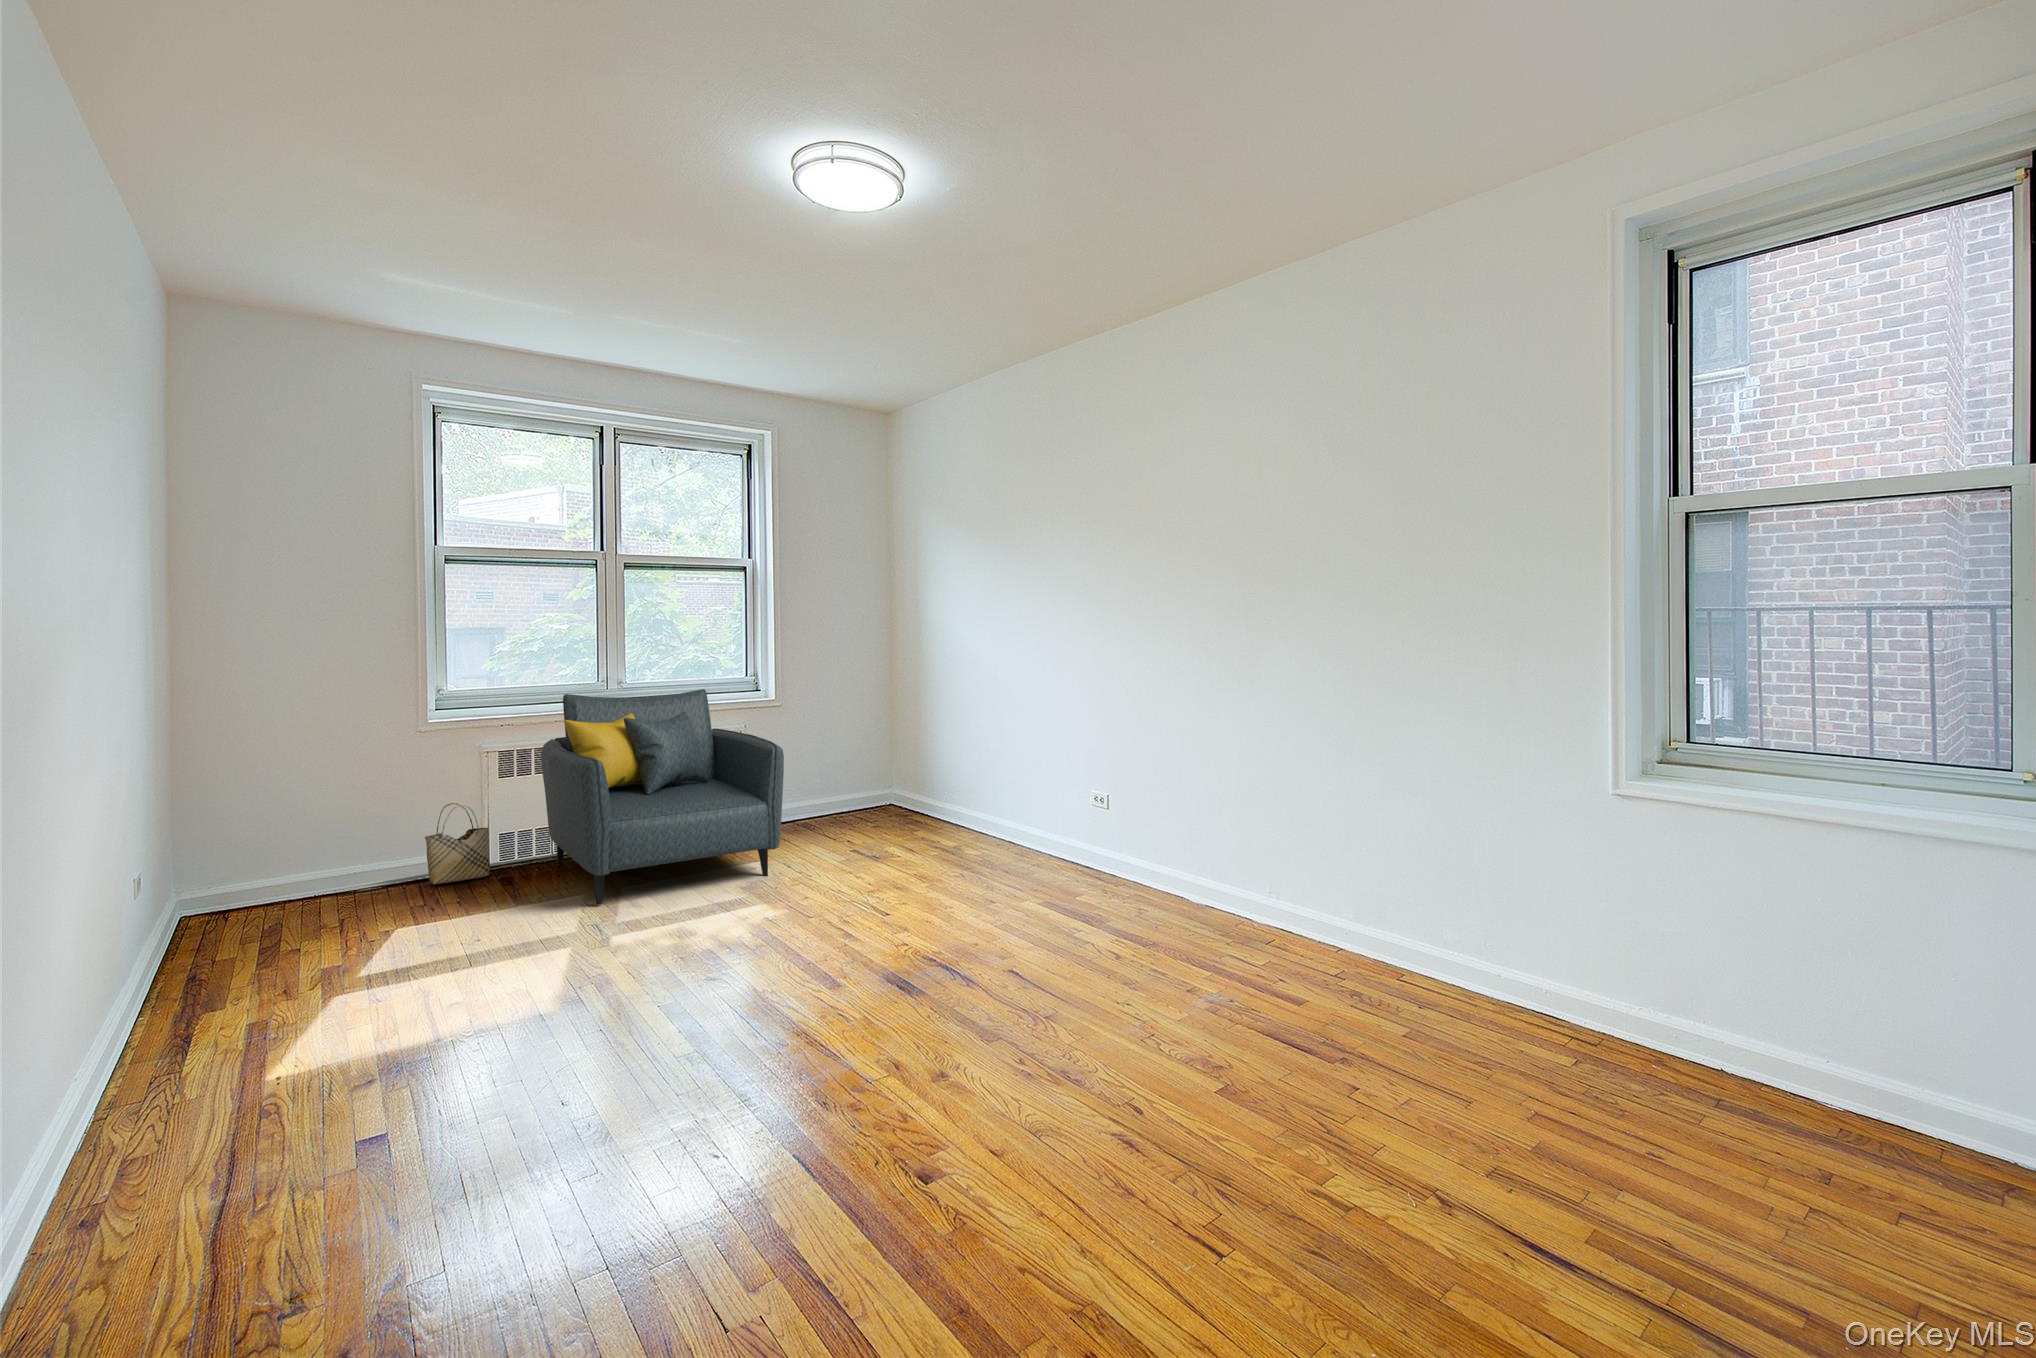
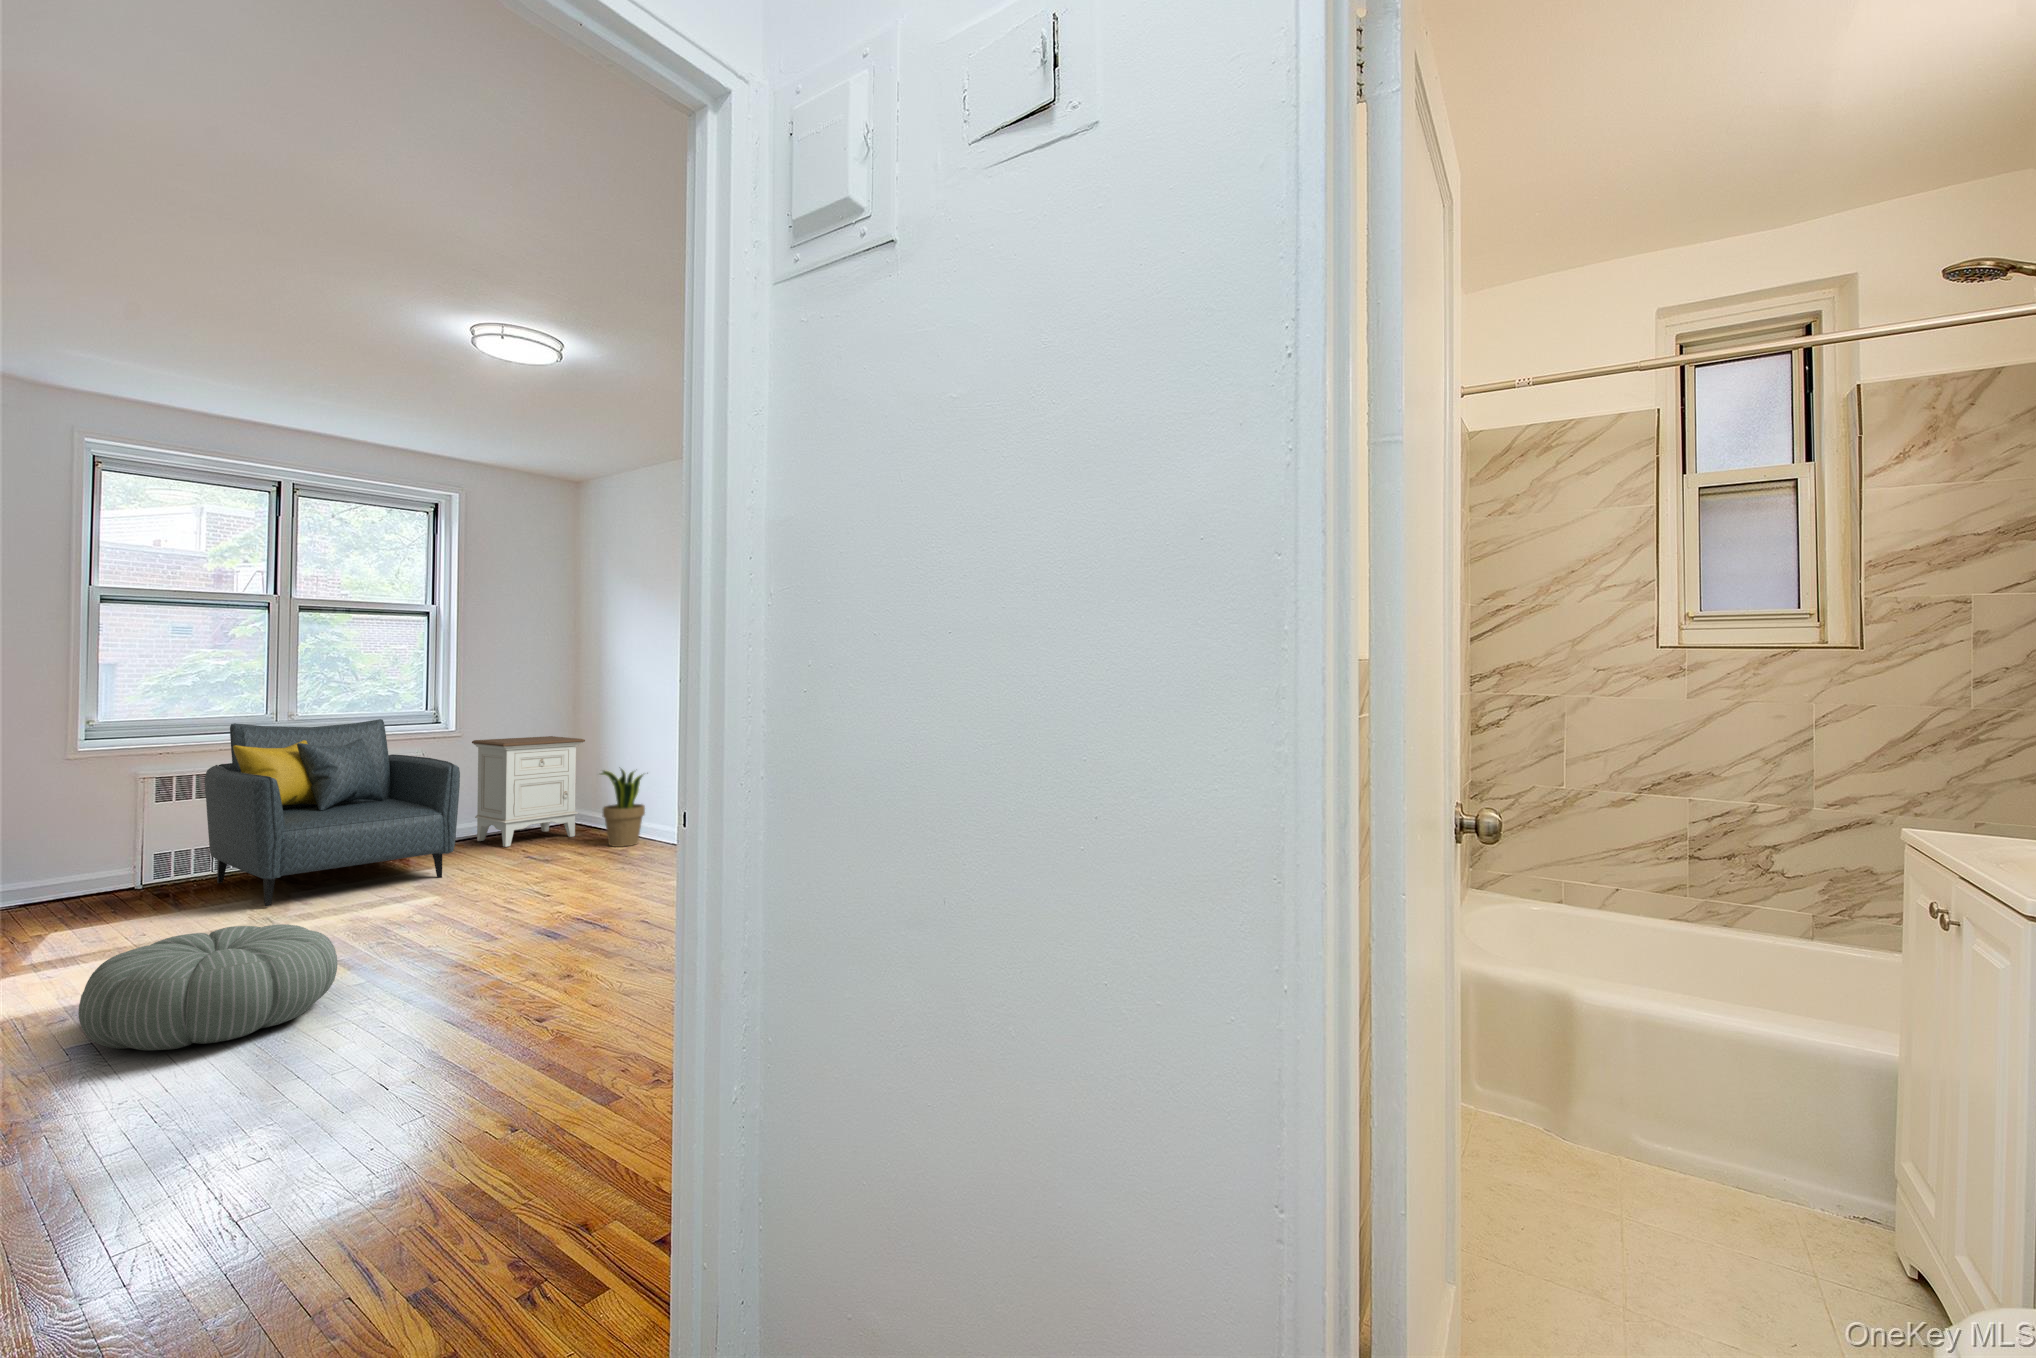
nightstand: none [792,708,907,836] -> present [472,736,585,847]
potted plant: none [923,747,981,843] -> present [601,769,645,847]
woven basket: present [425,803,490,884] -> none [67,827,141,903]
pouf: none [378,969,660,1152] -> present [78,924,337,1050]

